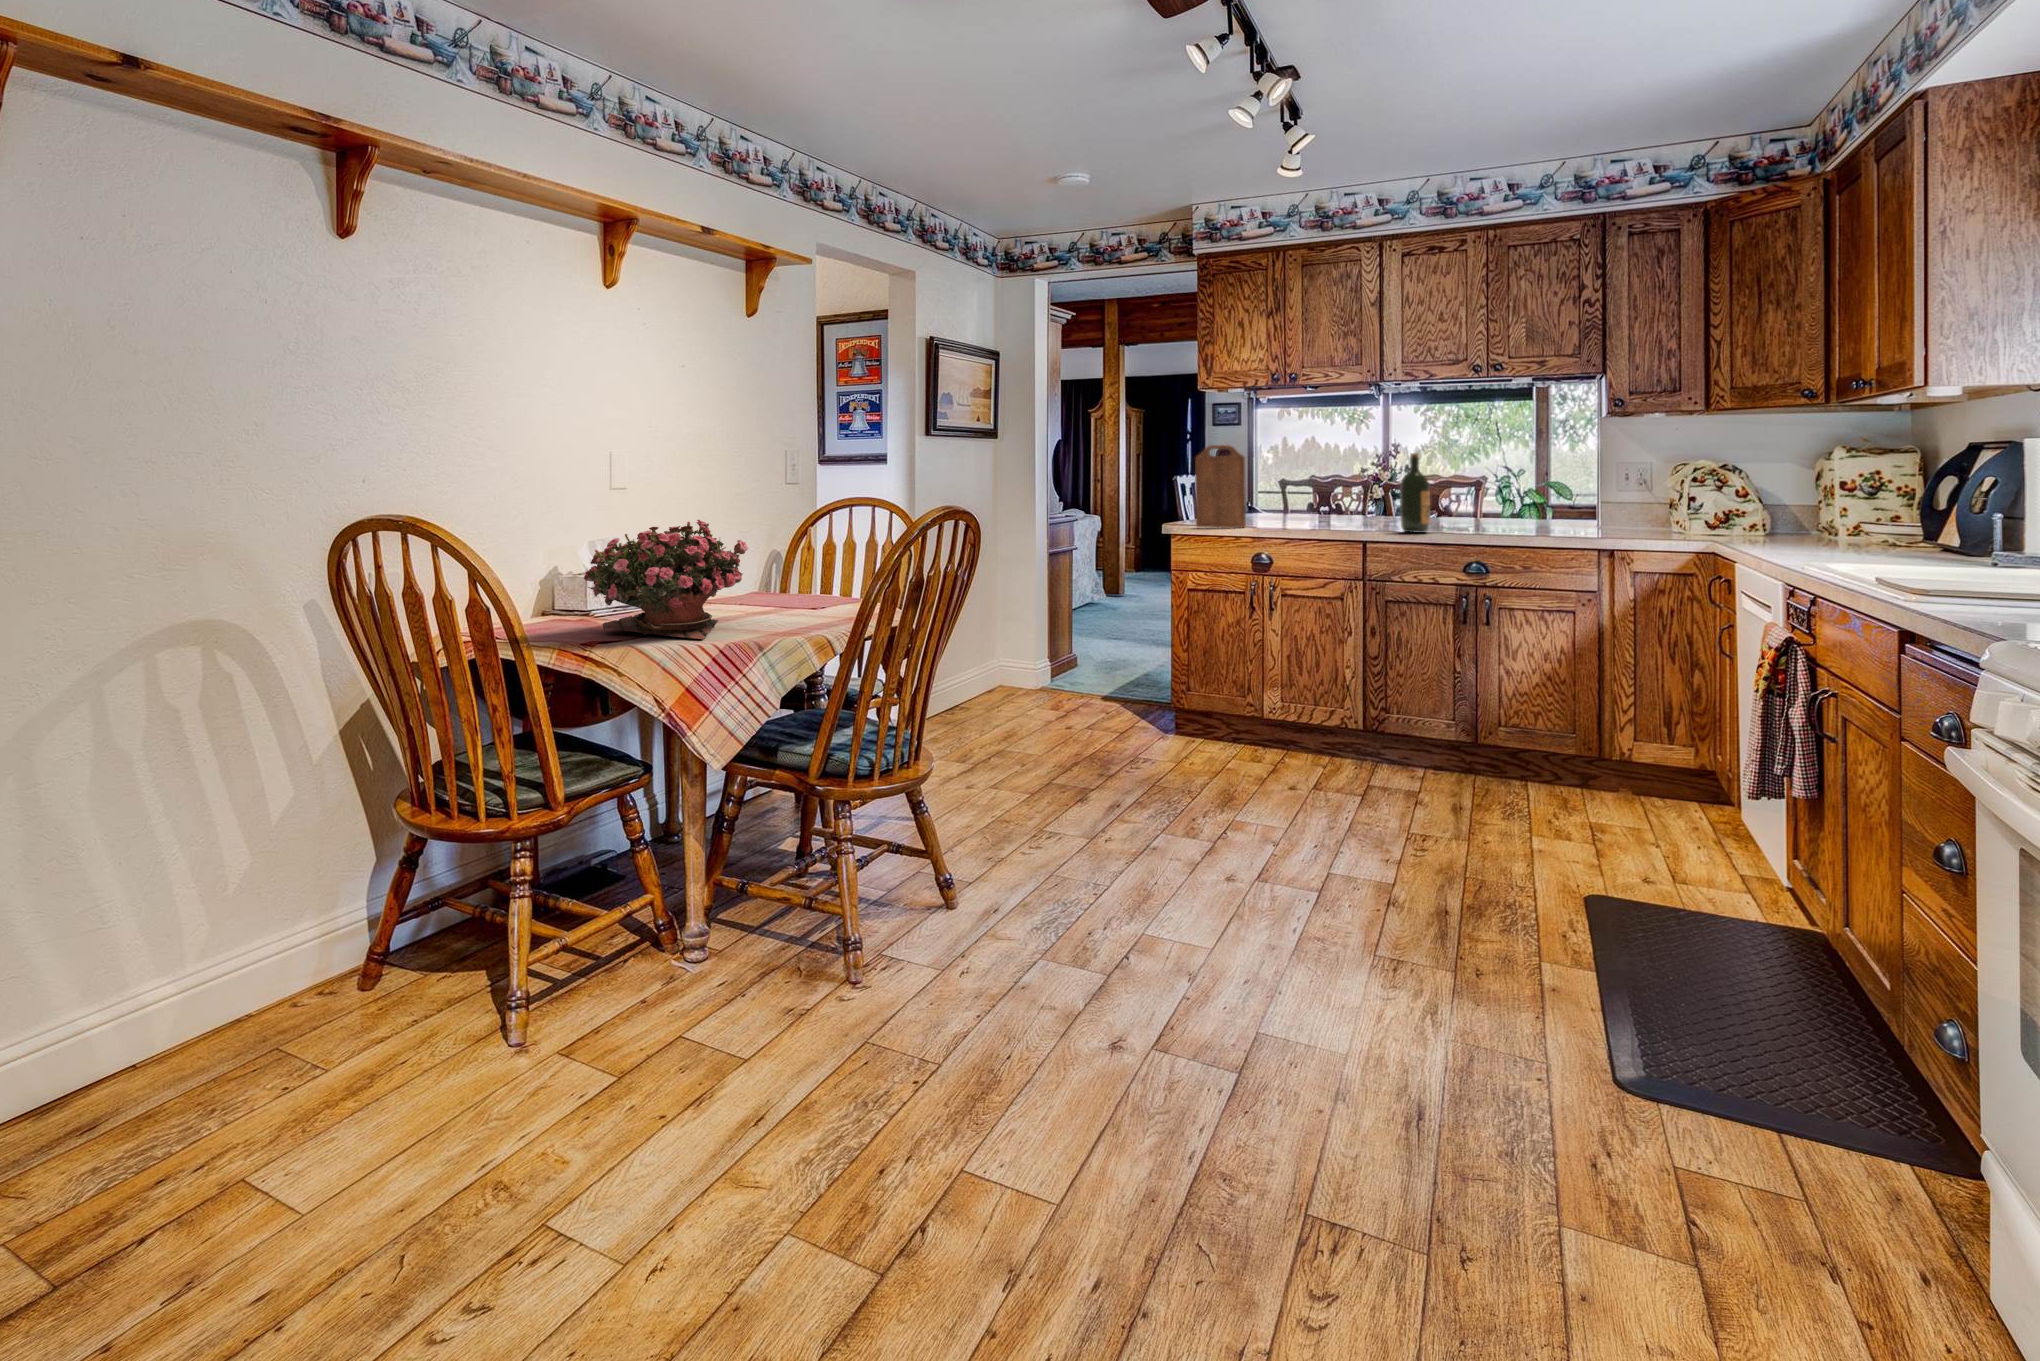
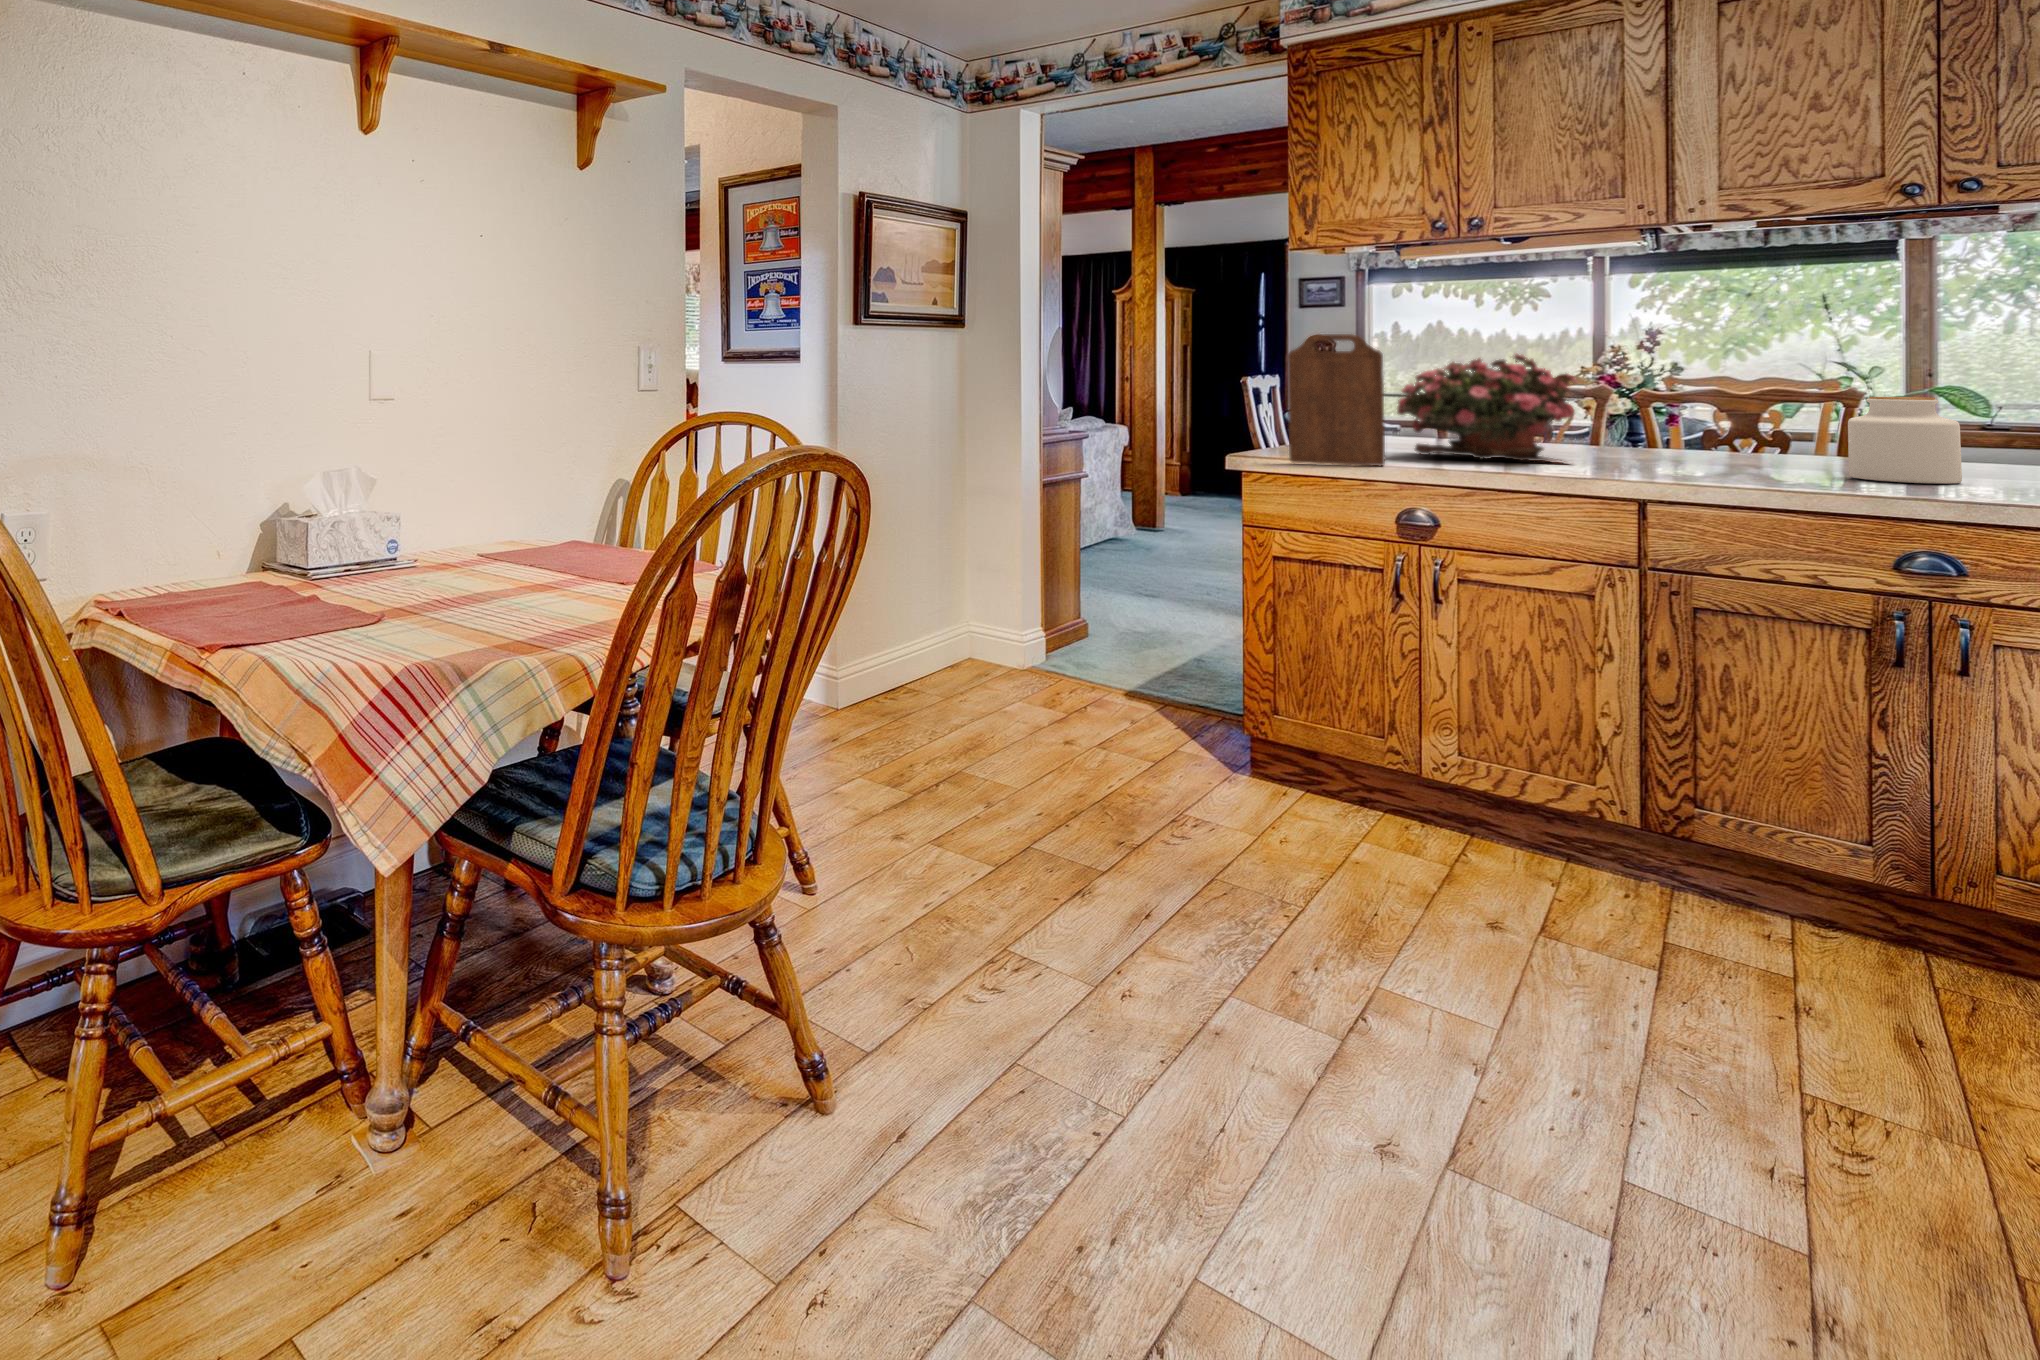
wine bottle: present [1400,453,1430,533] -> none [1729,347,1806,492]
jar: none [1455,481,1497,527] -> present [1848,397,1962,484]
potted flower: present [584,520,748,639] -> present [1397,354,1577,463]

